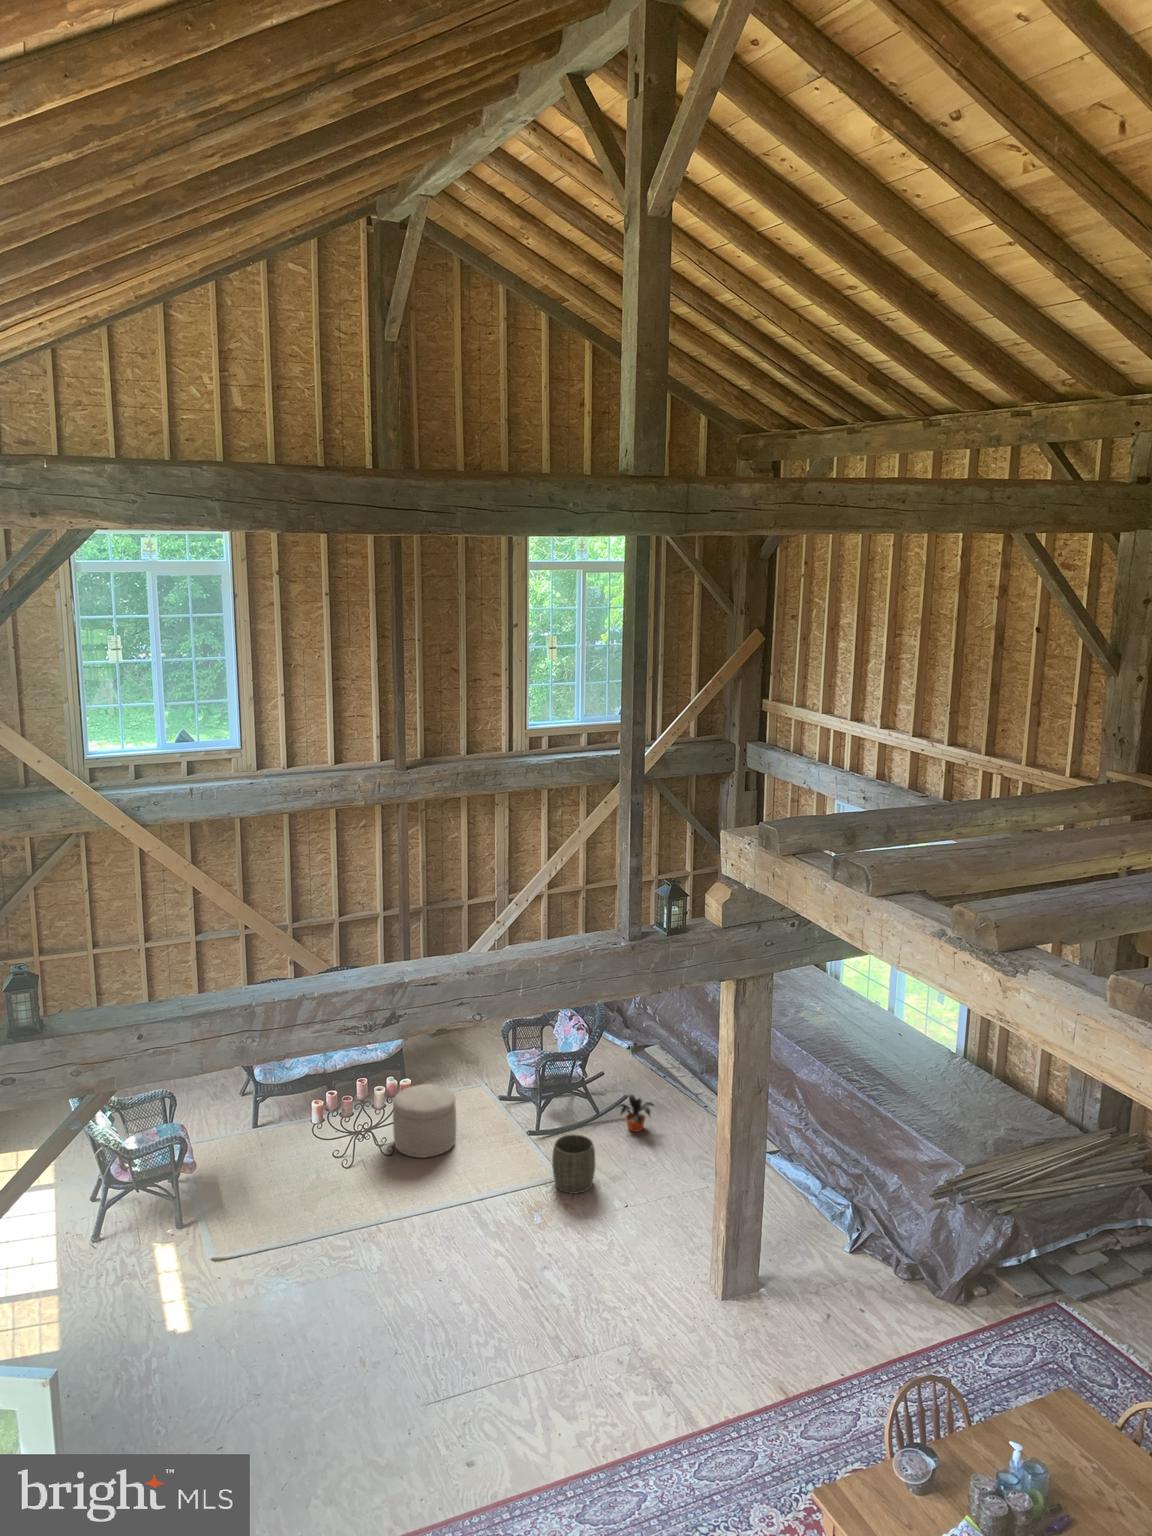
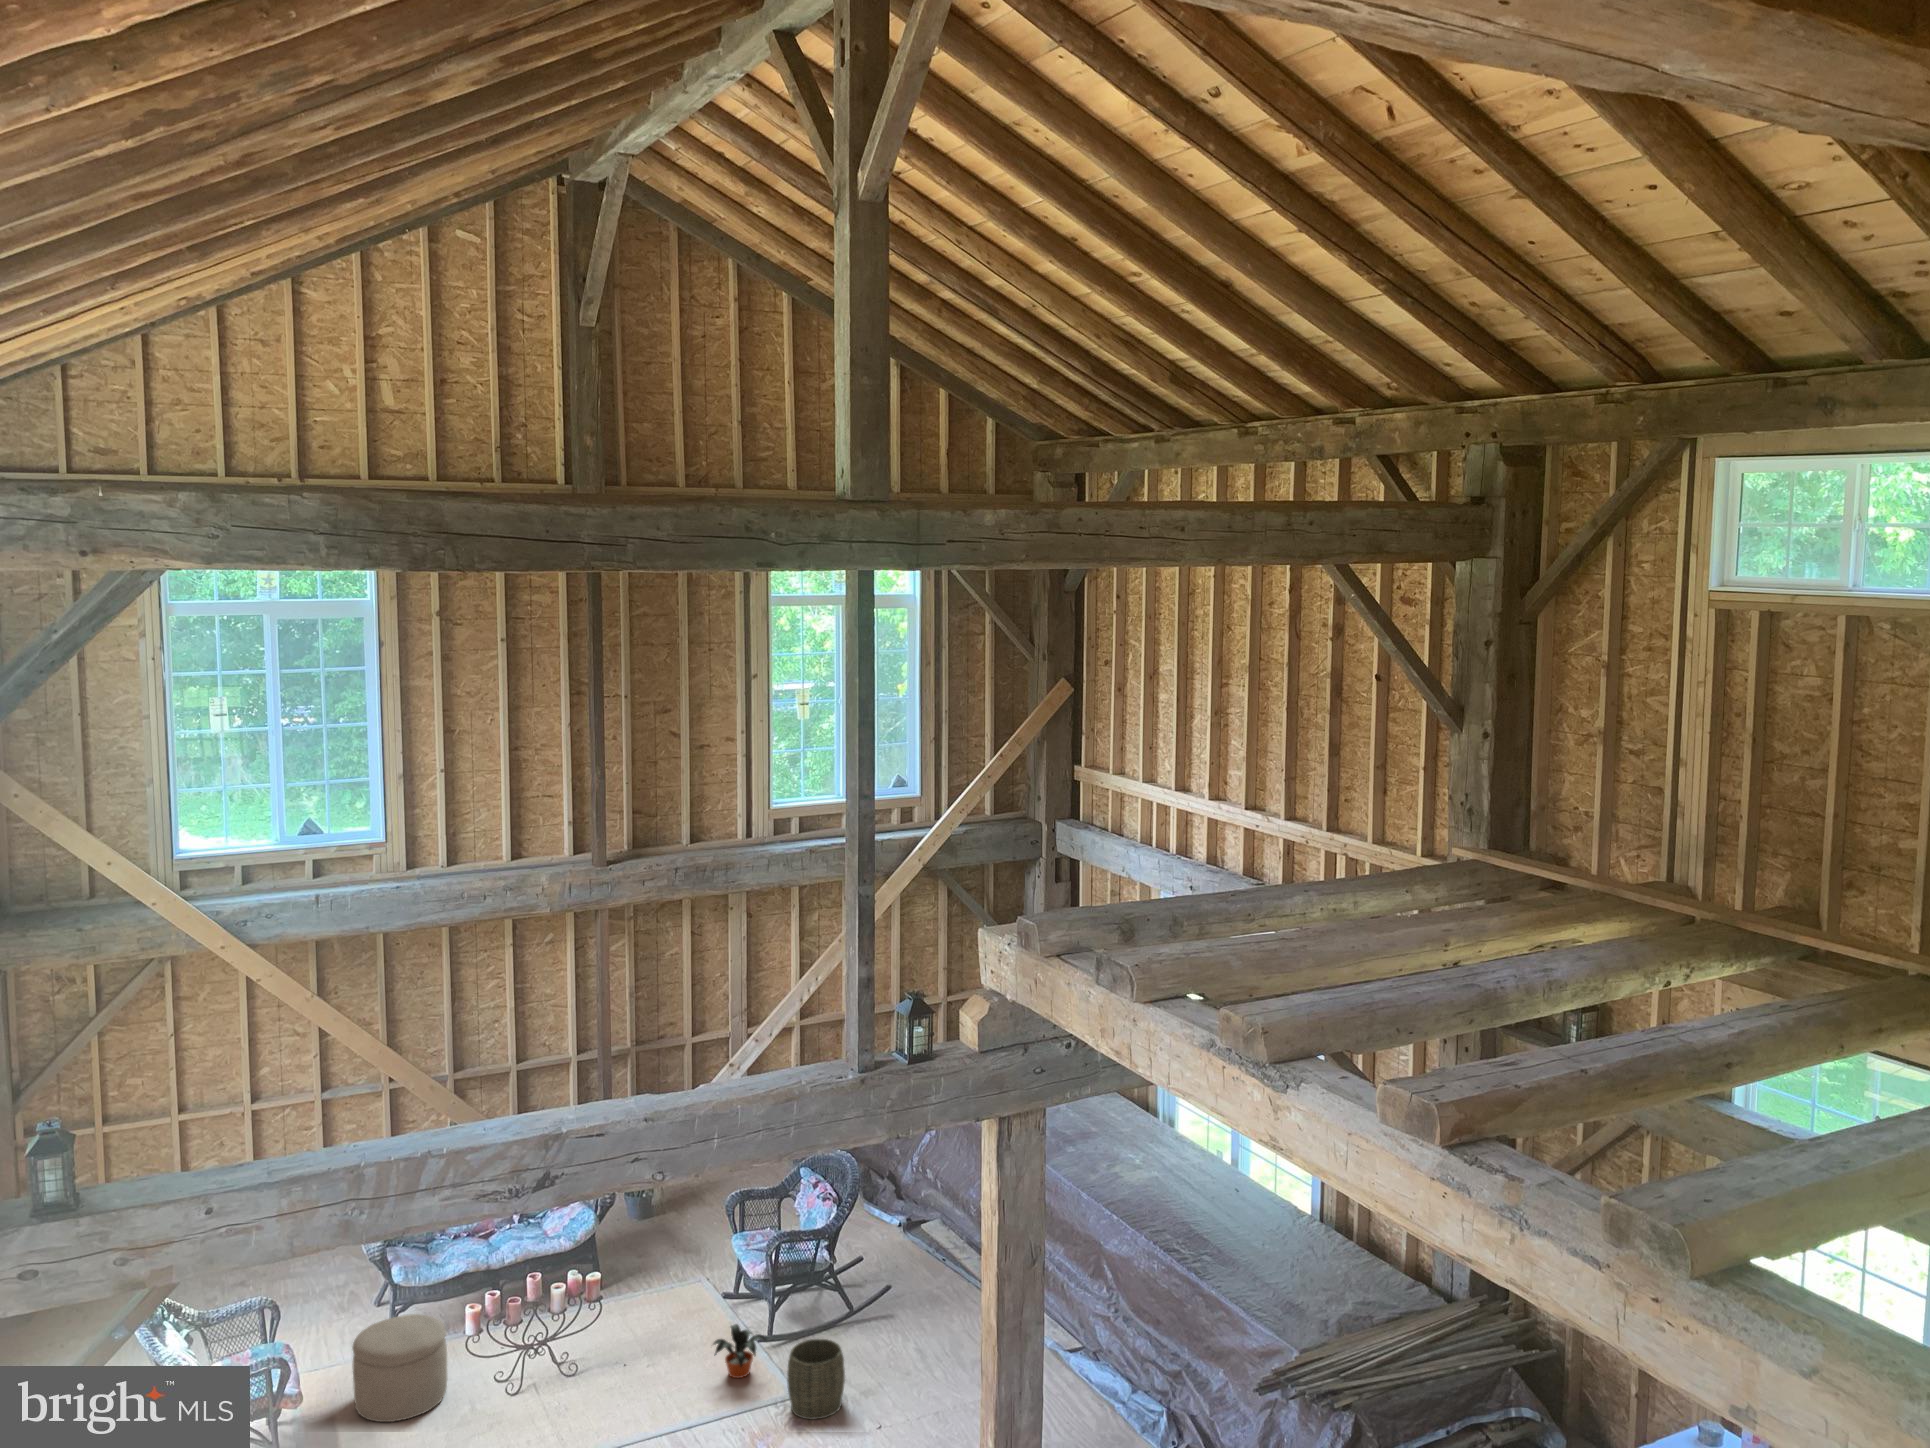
ottoman: present [393,1084,456,1158] -> present [352,1314,447,1422]
potted plant: present [617,1094,654,1132] -> present [714,1324,766,1378]

